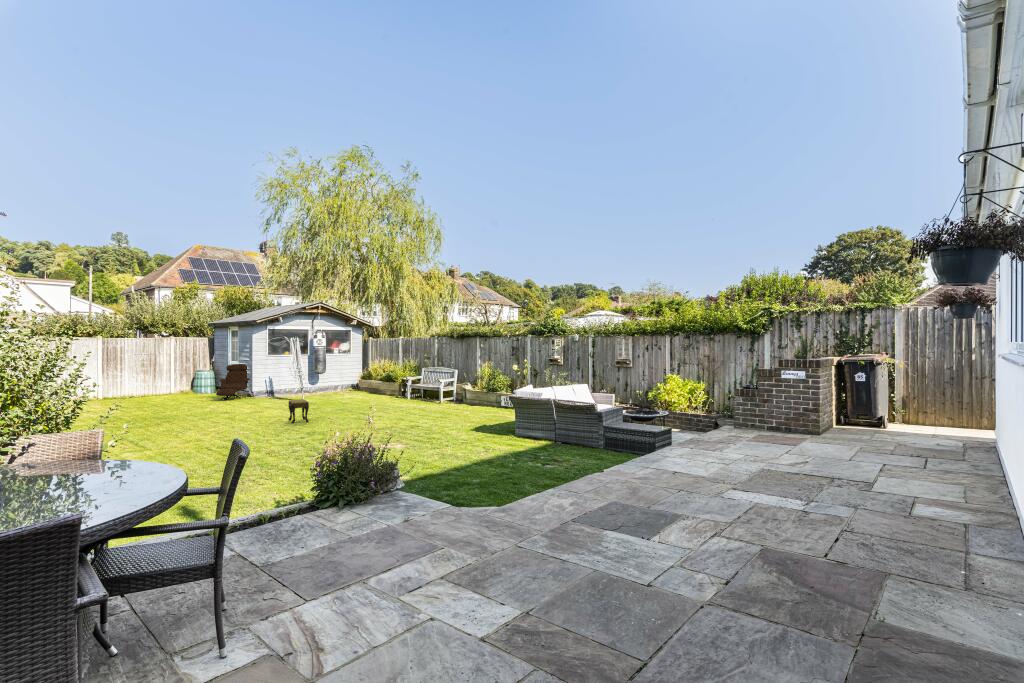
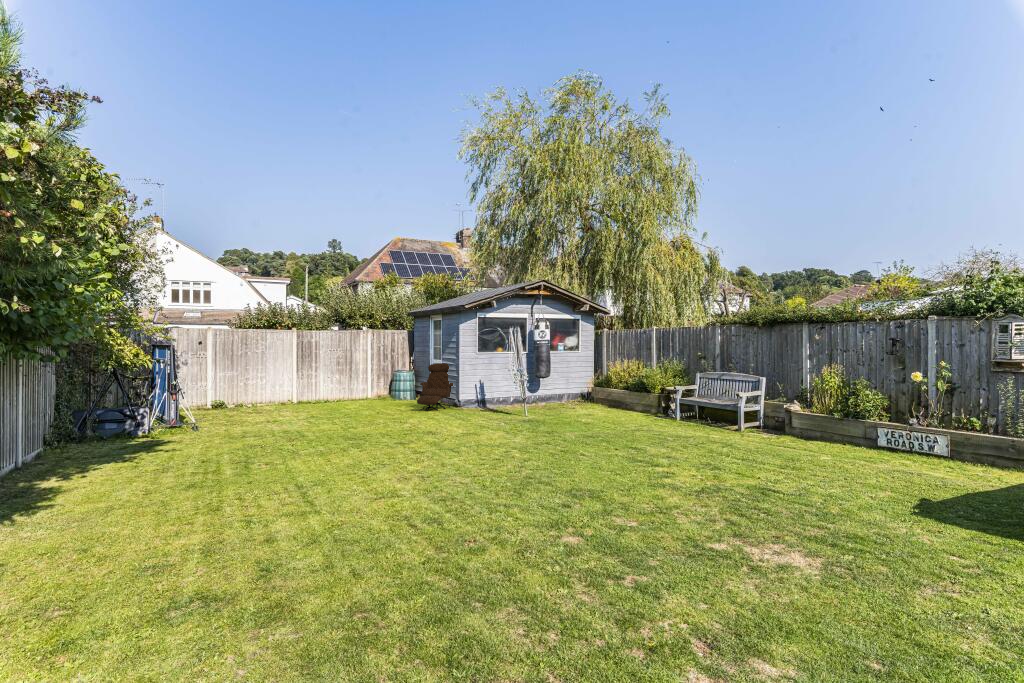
footstool: present [289,399,309,423] -> none [523,421,557,462]

